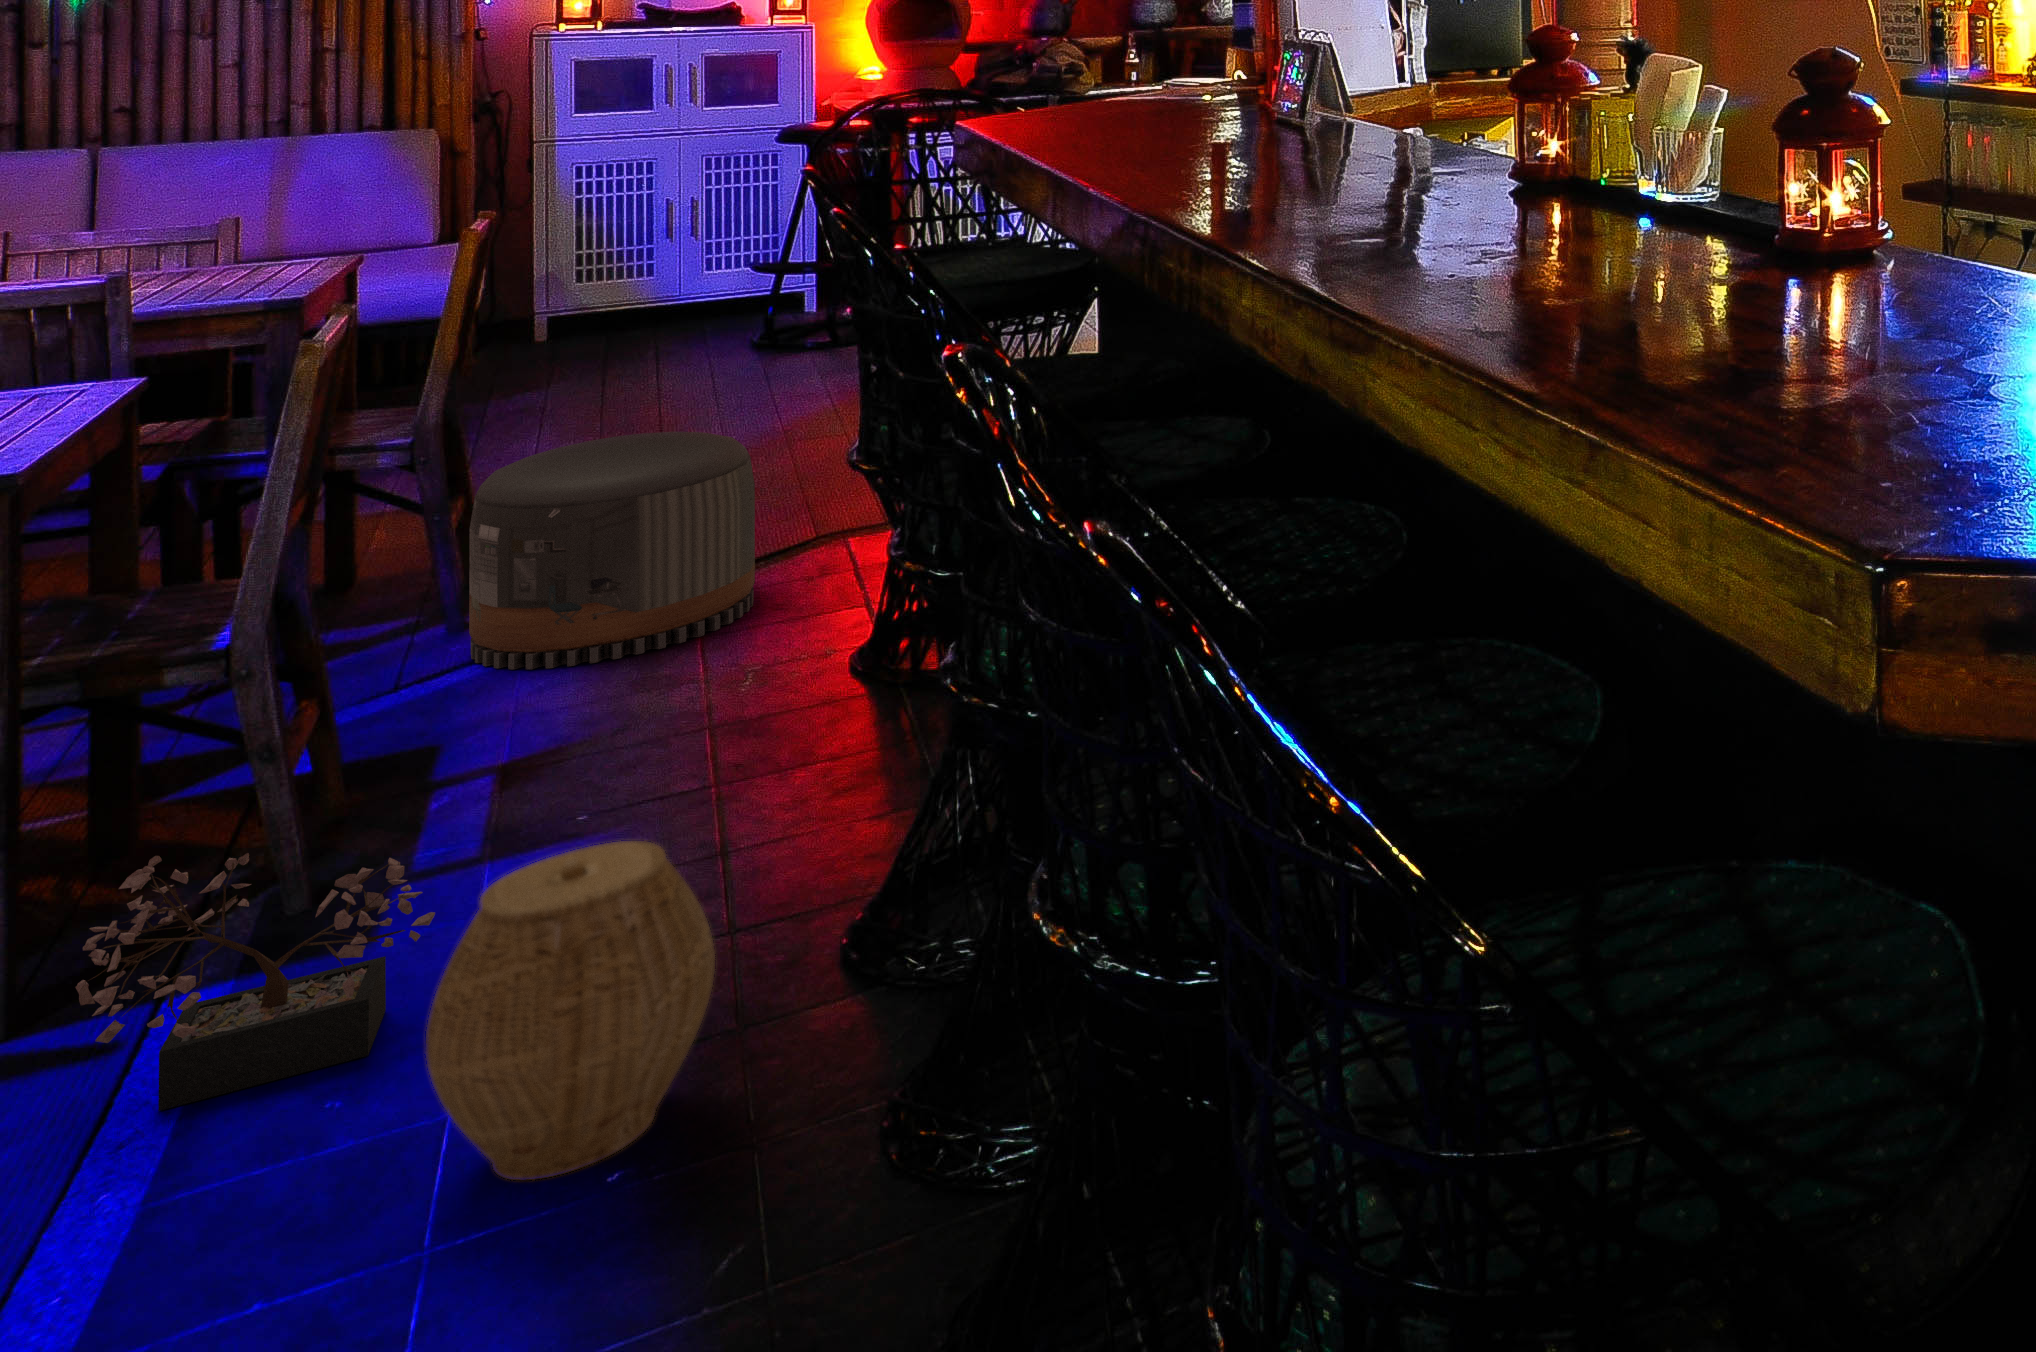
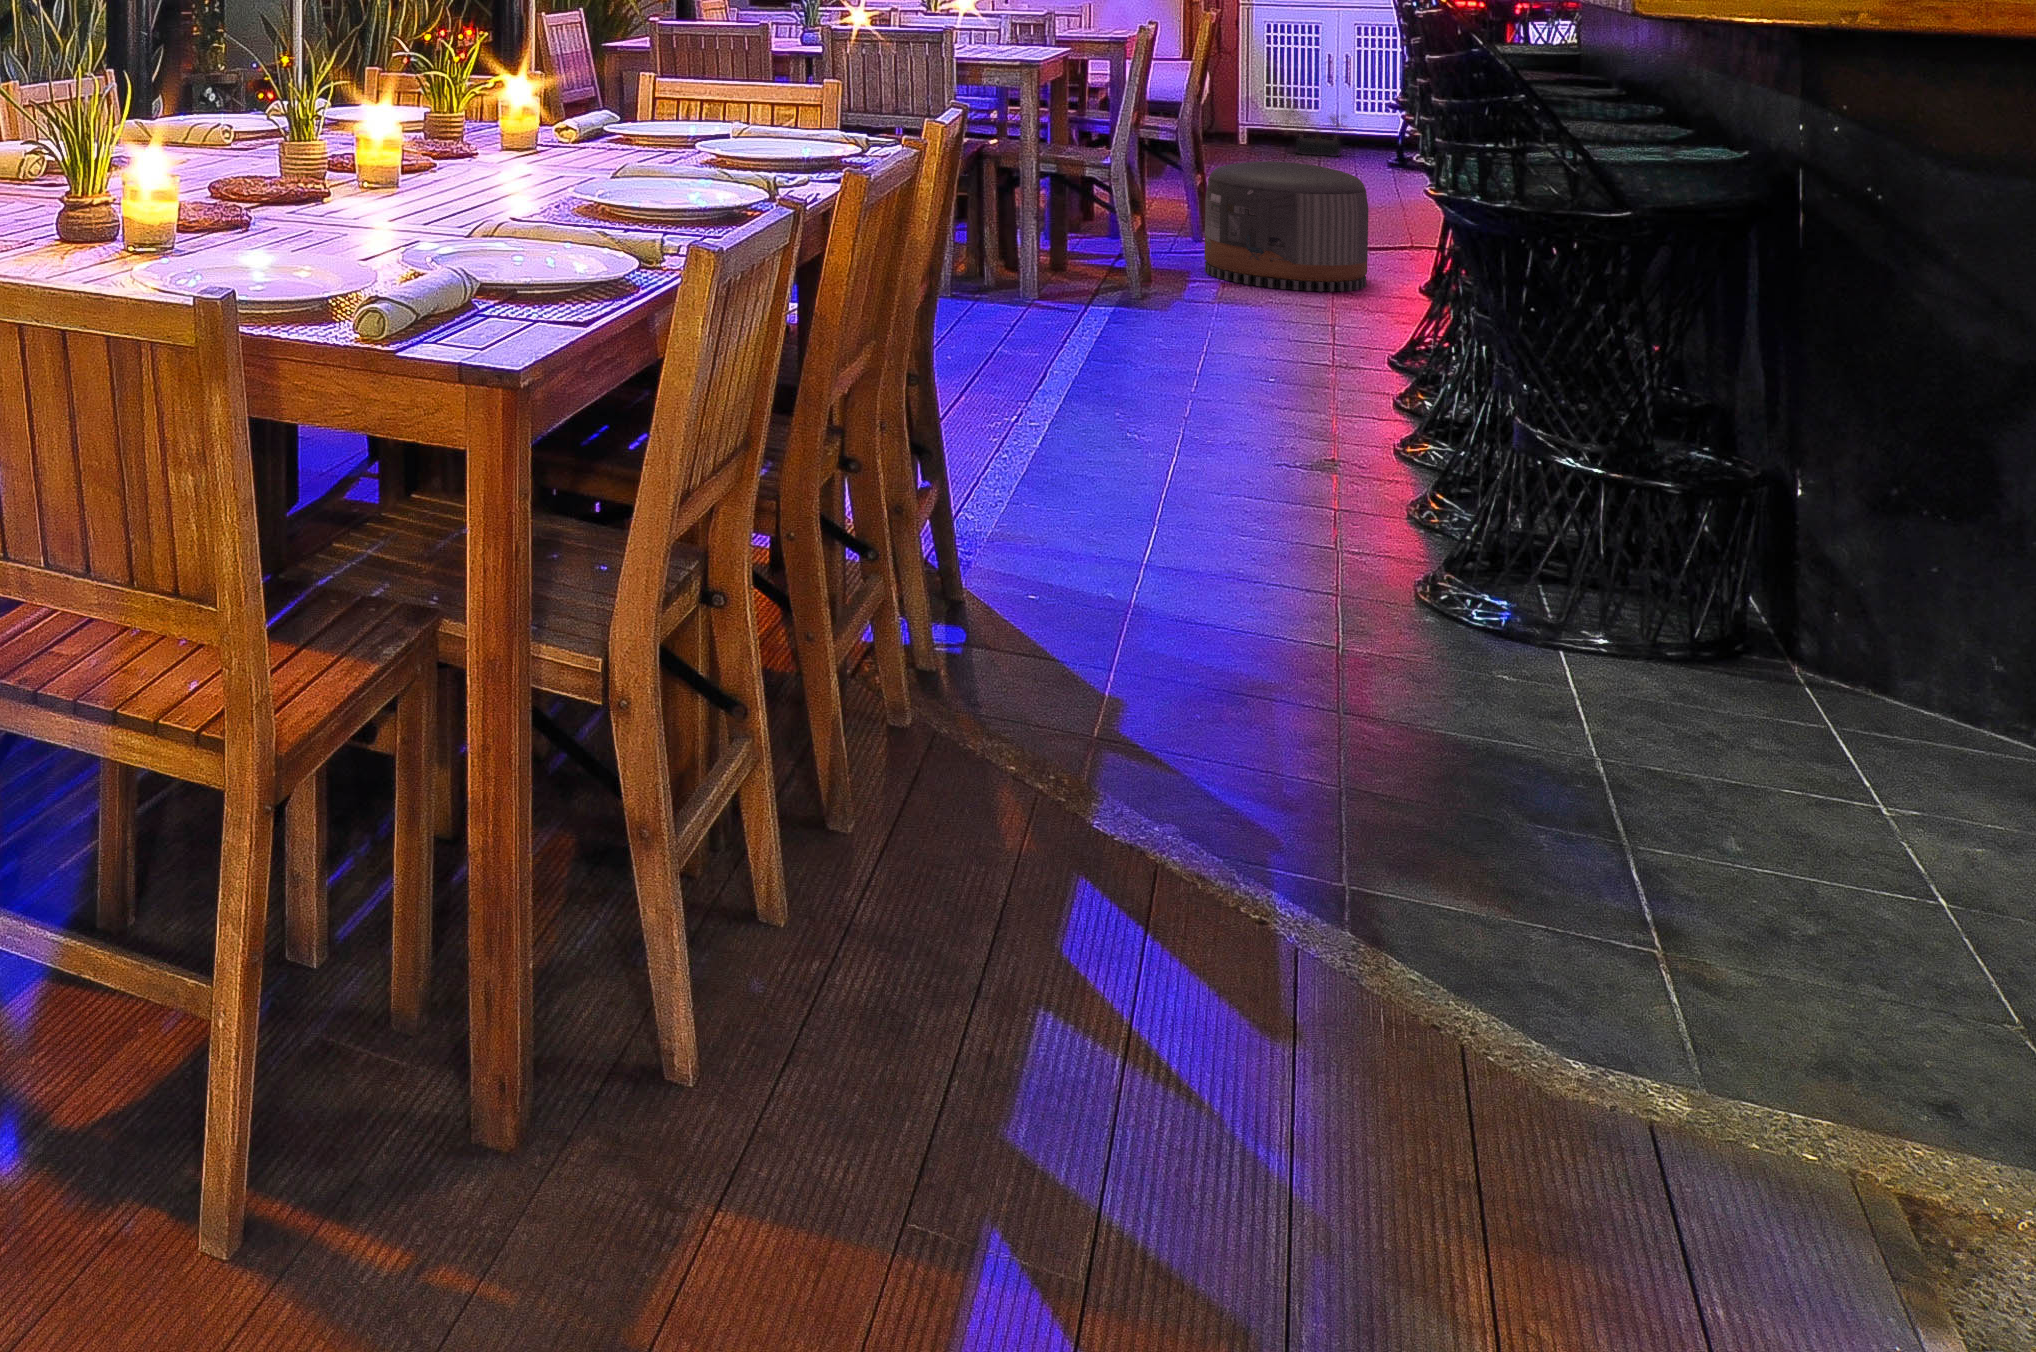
woven basket: present [426,841,715,1180] -> none [1195,280,1319,422]
decorative plant: present [76,853,435,1111] -> present [1283,101,1348,157]

